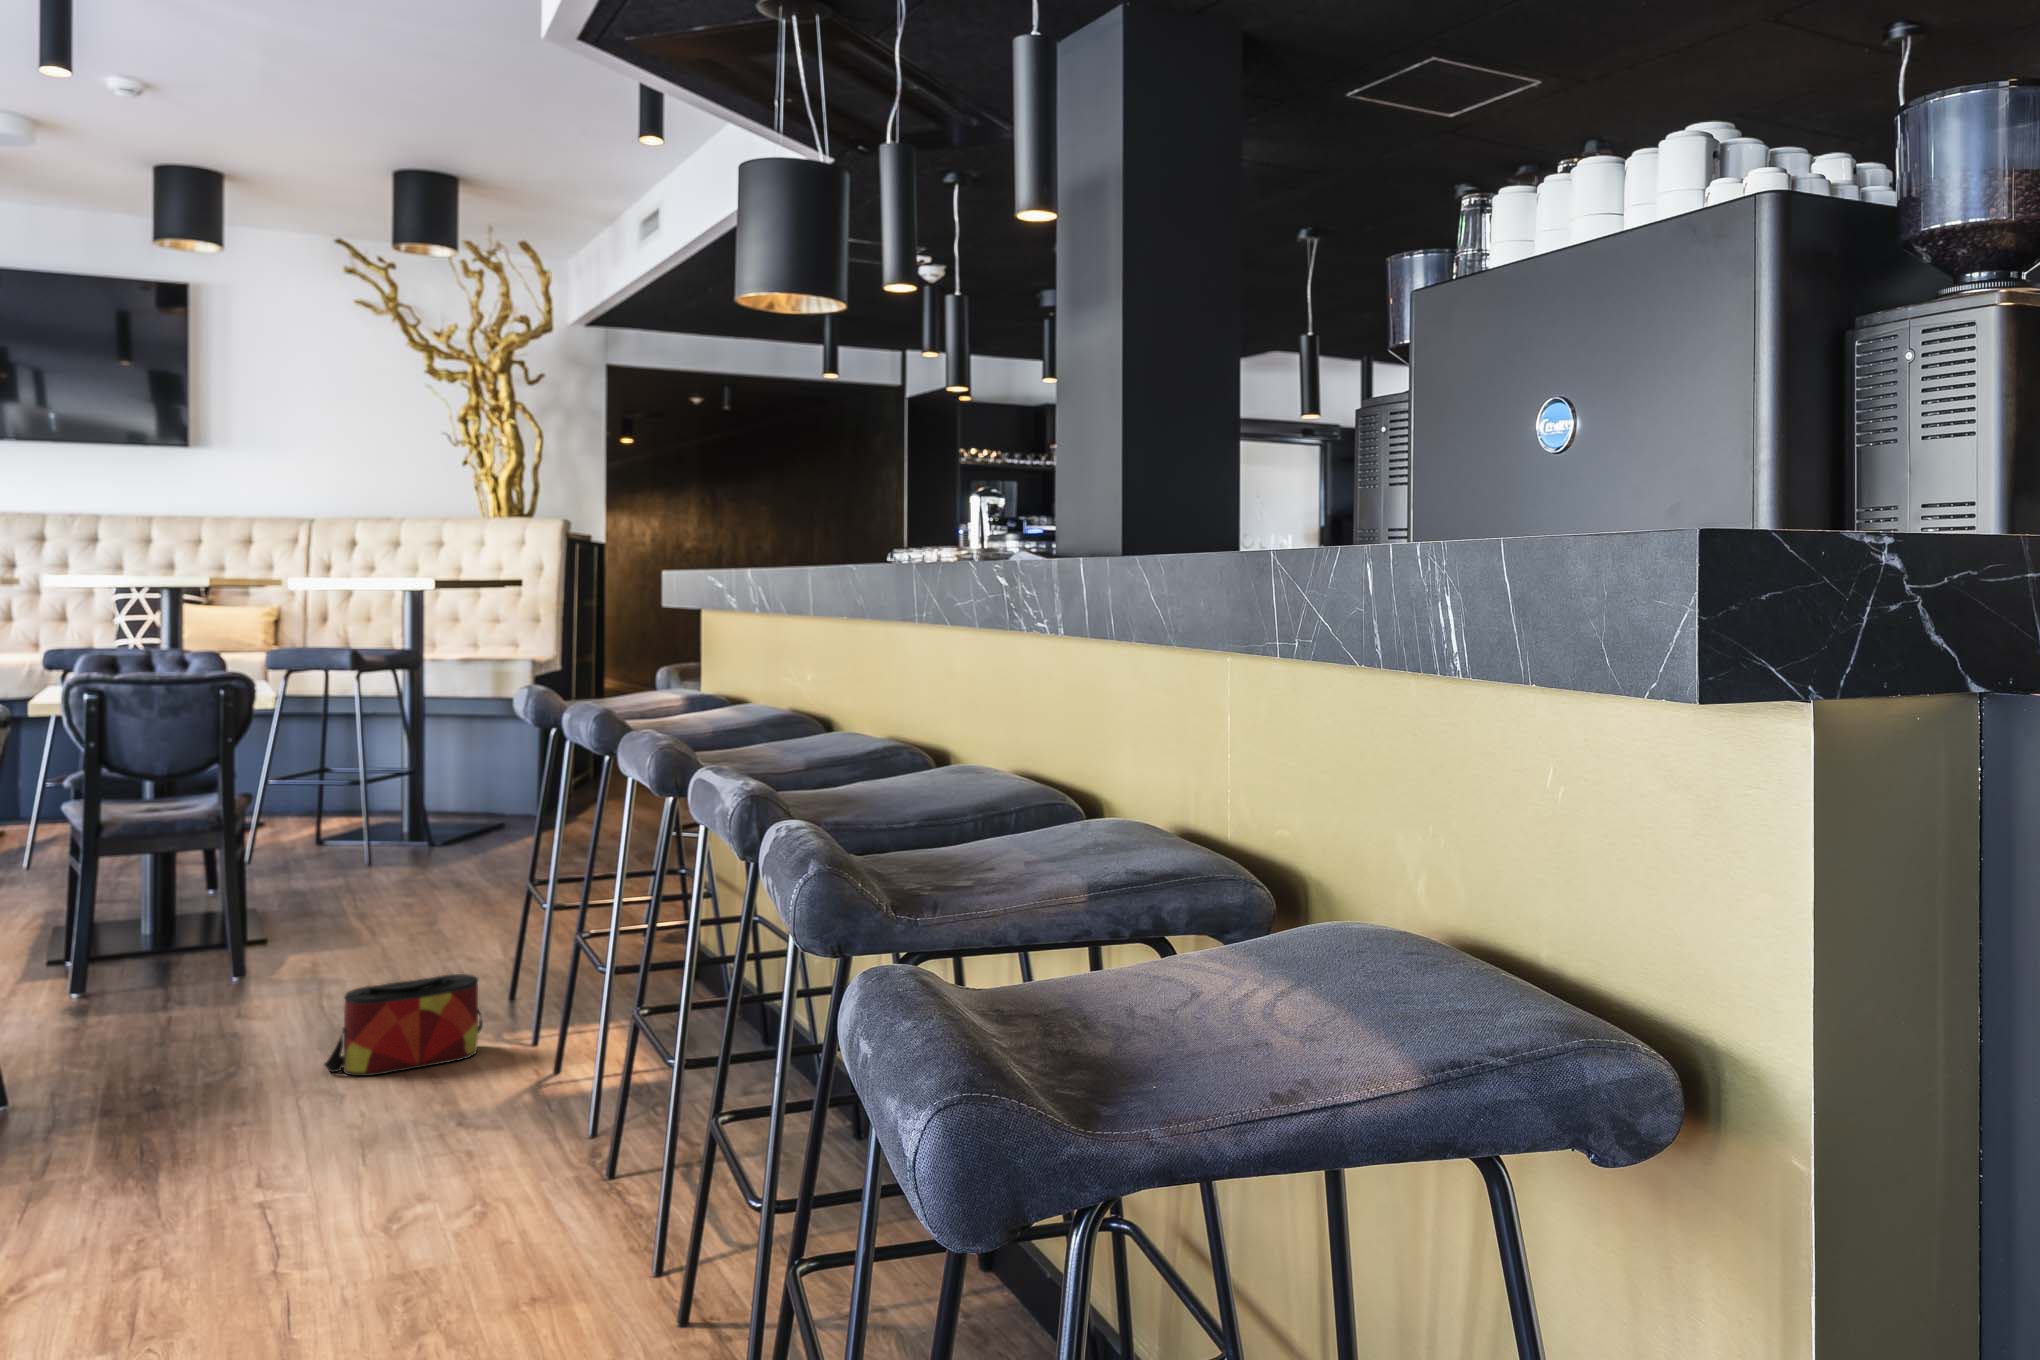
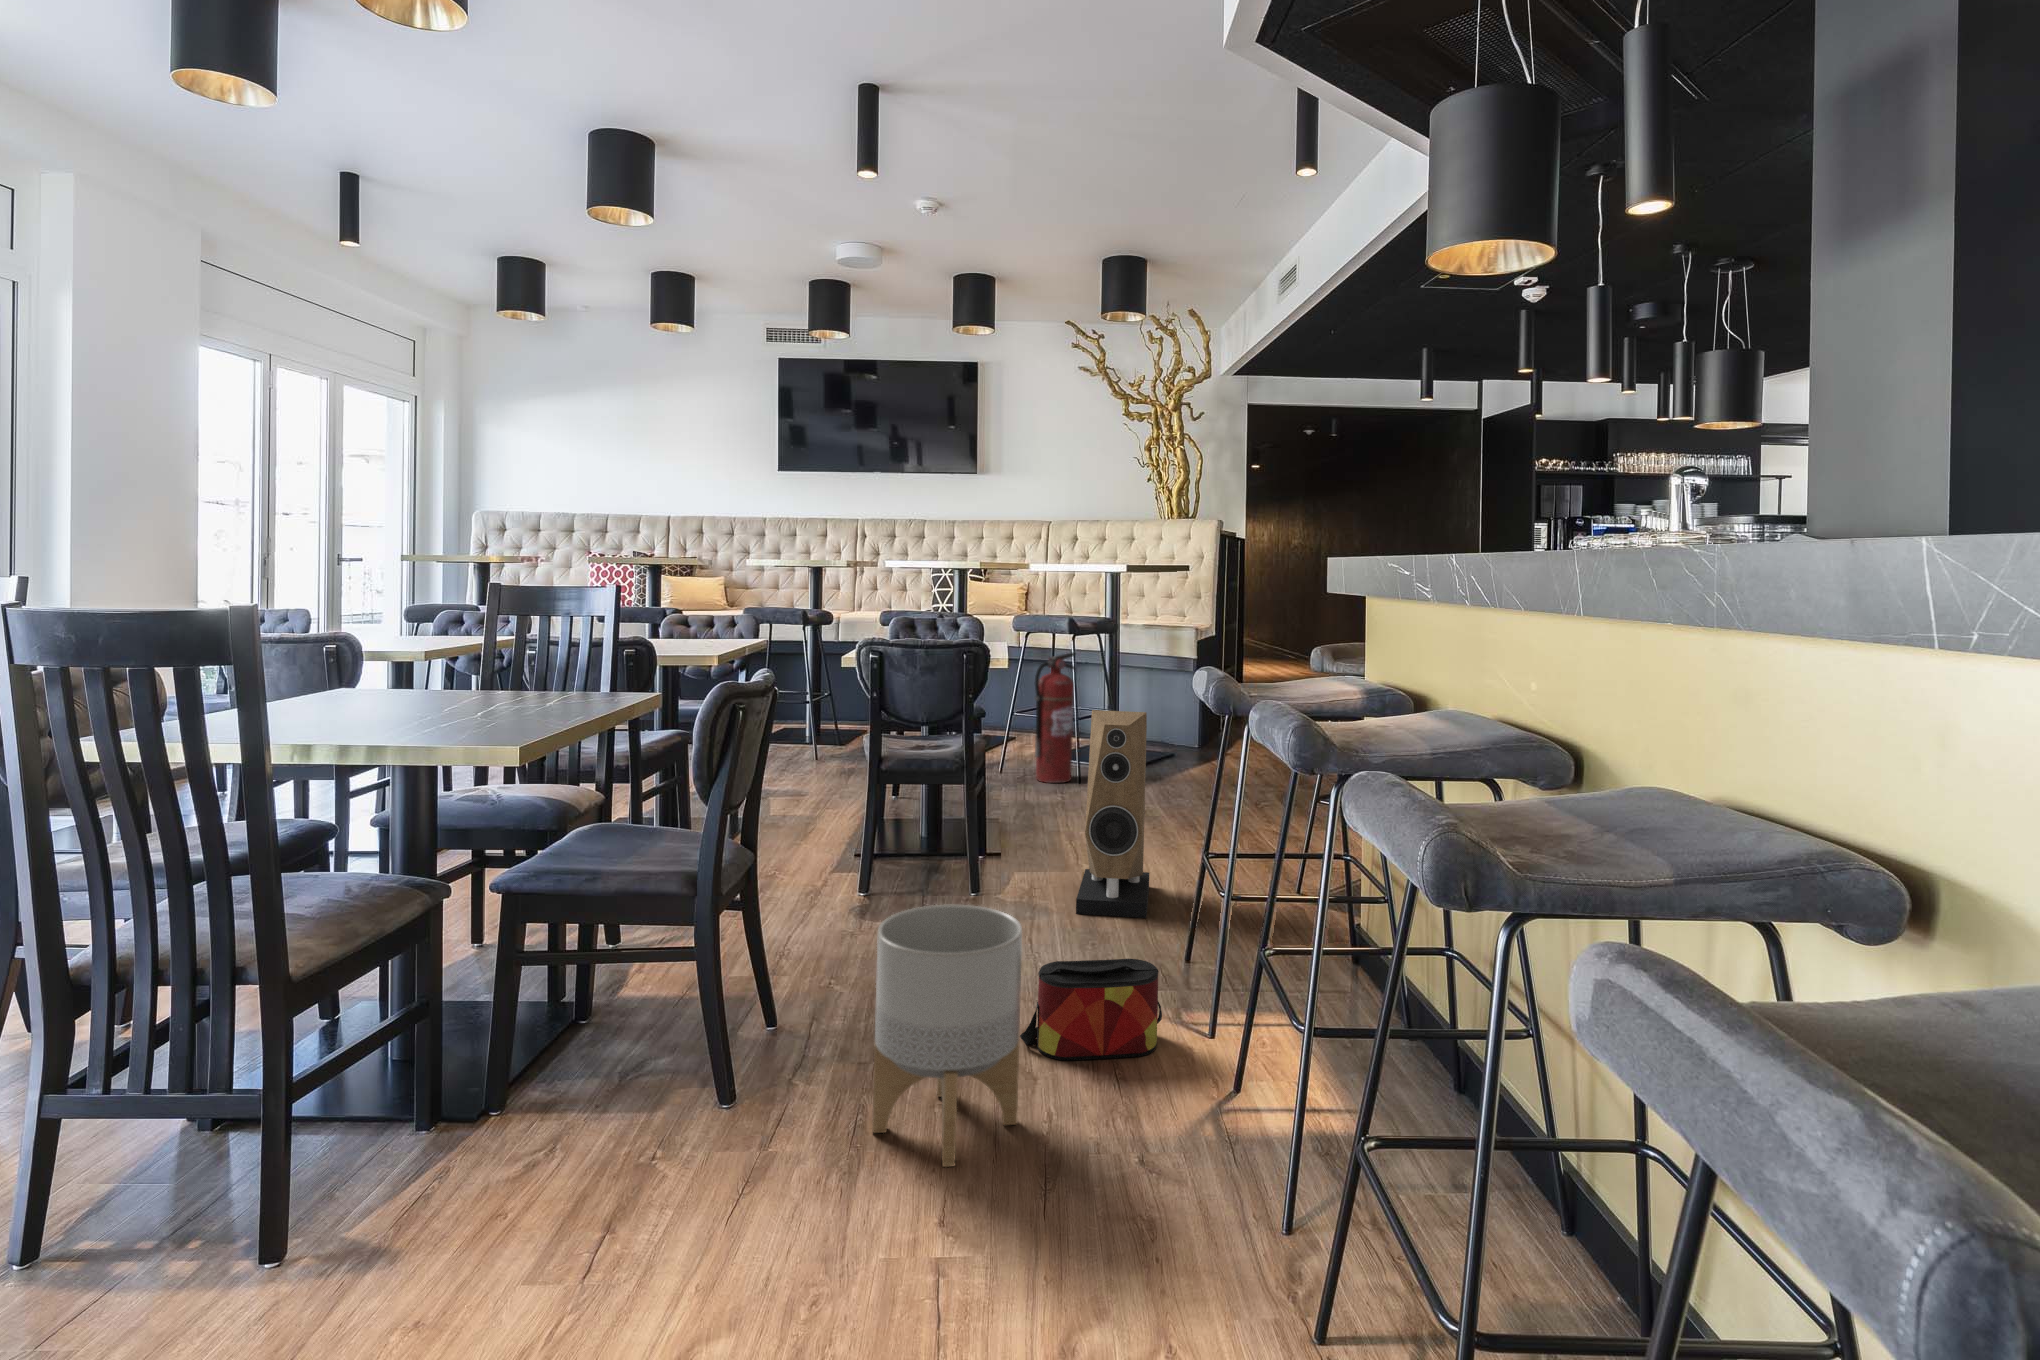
fire extinguisher: none [300,695,362,868] -> present [1035,652,1075,783]
speaker: none [378,746,469,977] -> present [1076,710,1149,918]
planter: none [165,923,333,1152] -> present [872,905,1022,1167]

